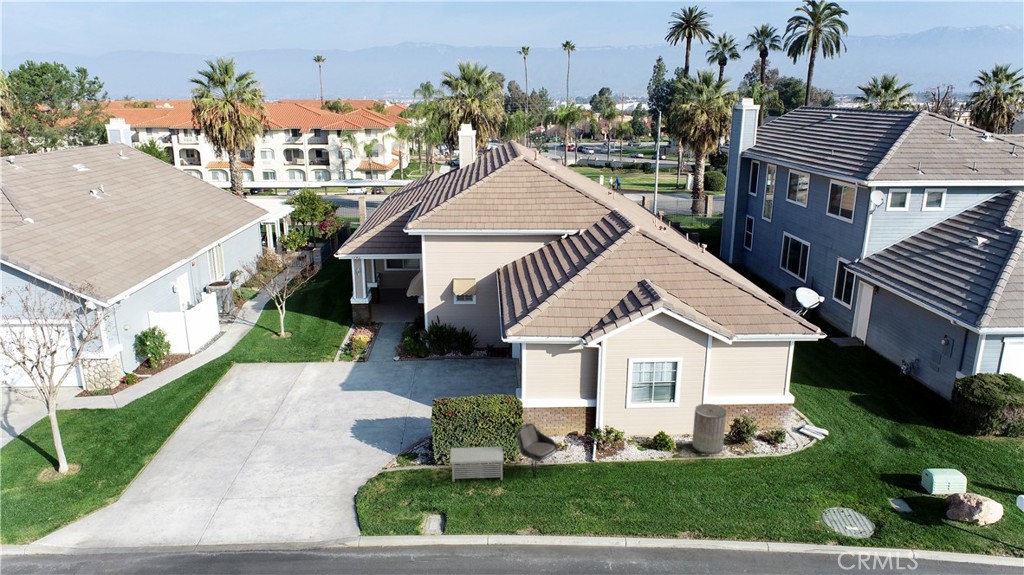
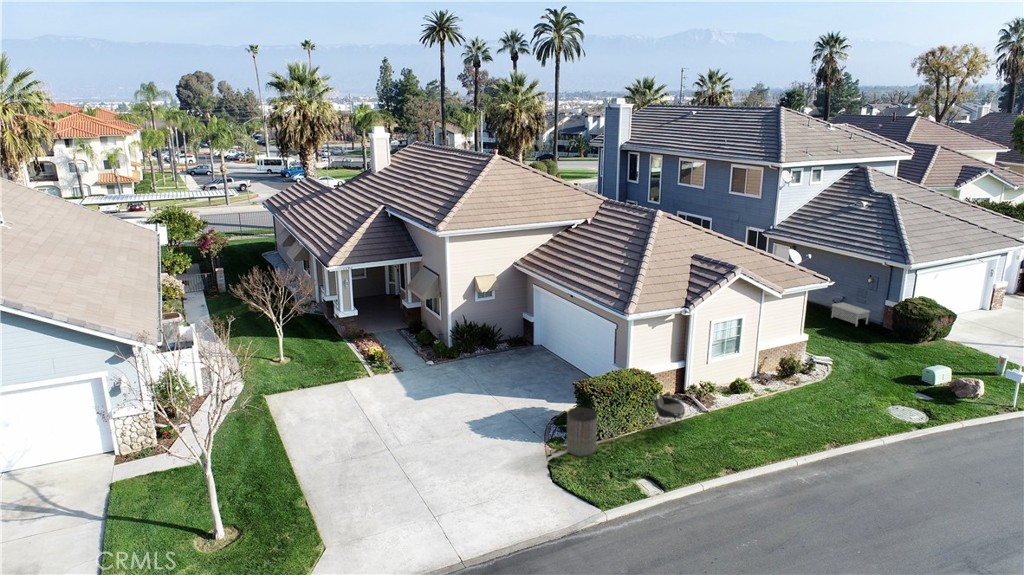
trash can: present [692,404,726,454] -> present [567,407,597,457]
storage bench: present [450,447,503,482] -> present [832,302,870,326]

